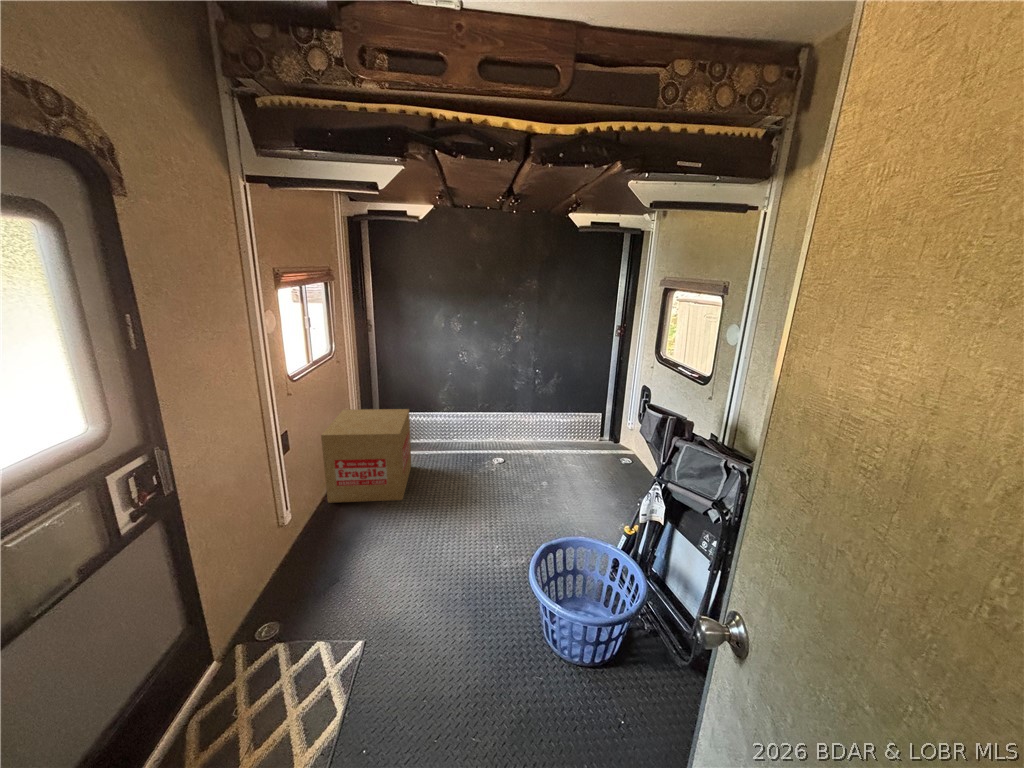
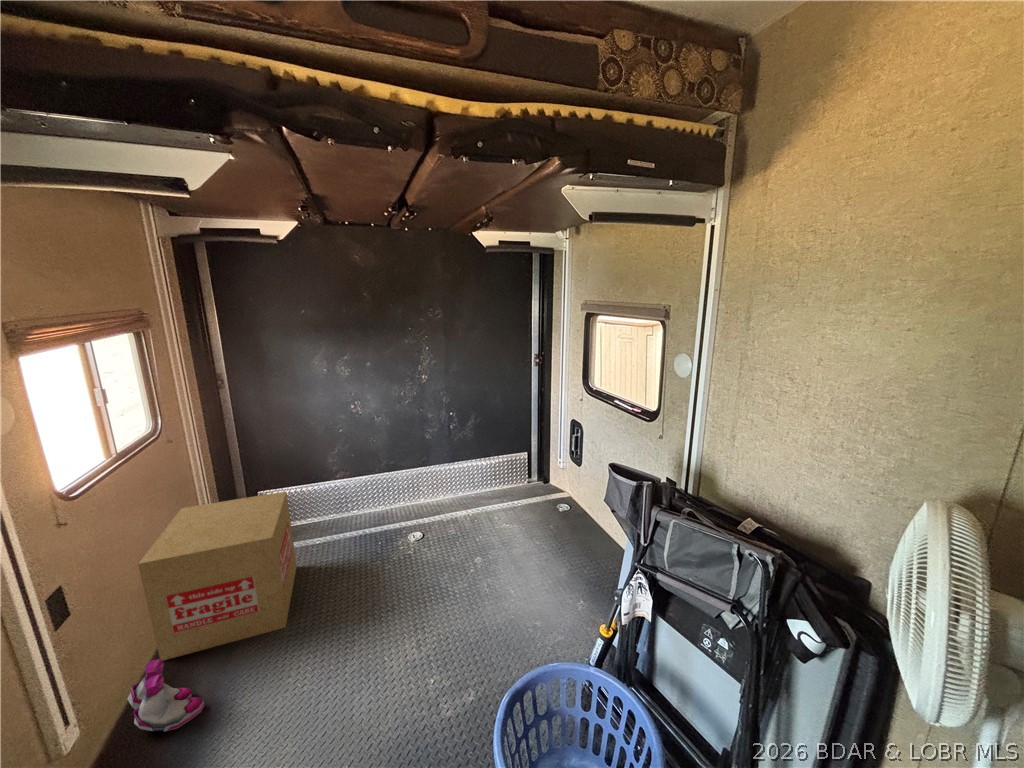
boots: none [312,494,354,538] -> present [127,659,205,731]

